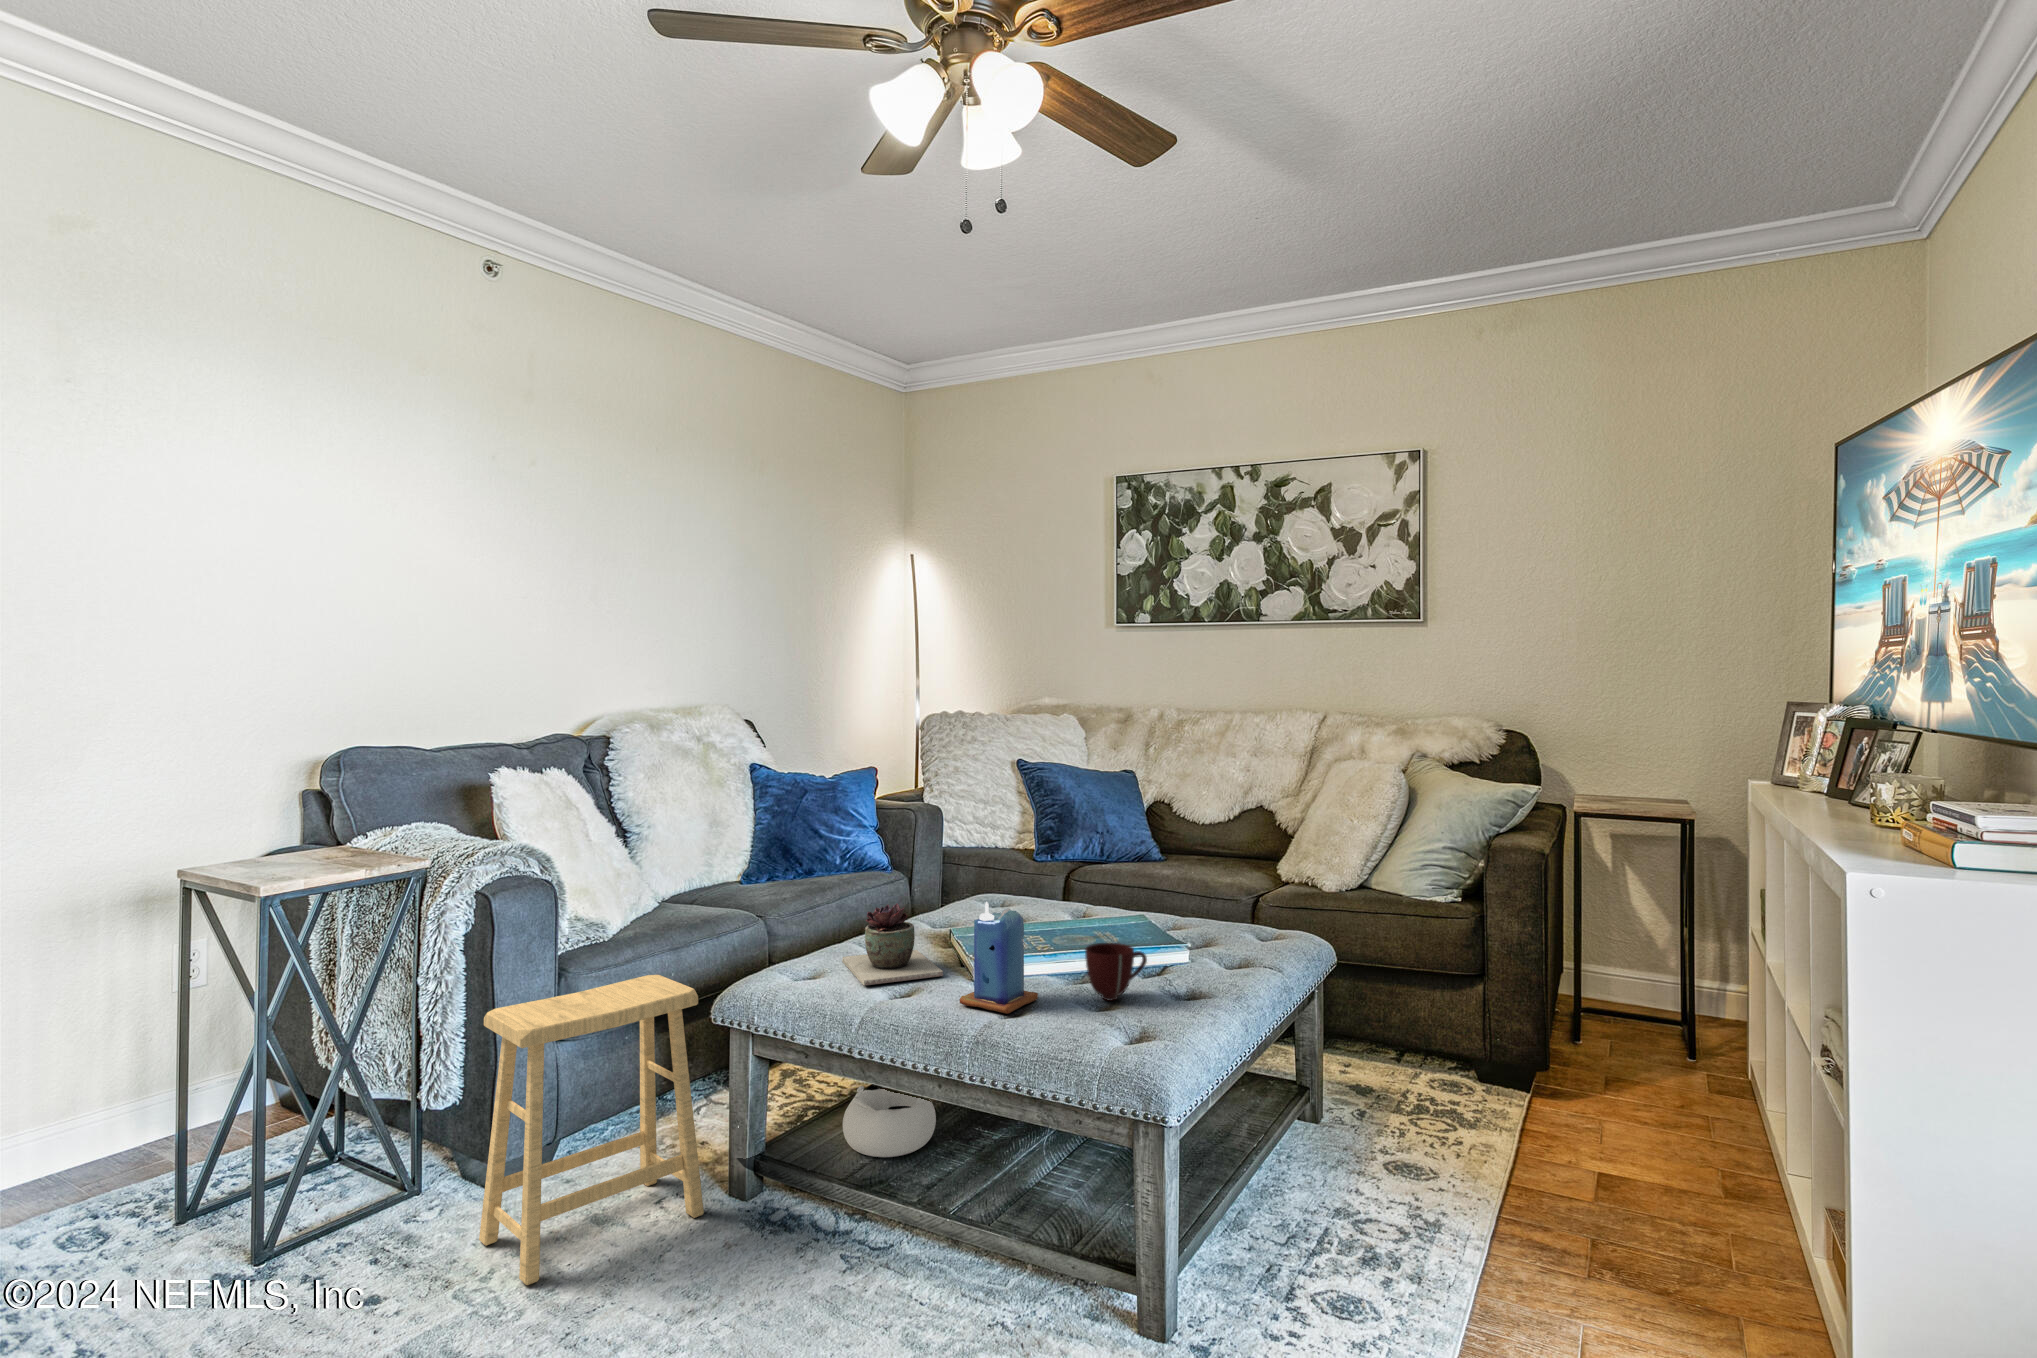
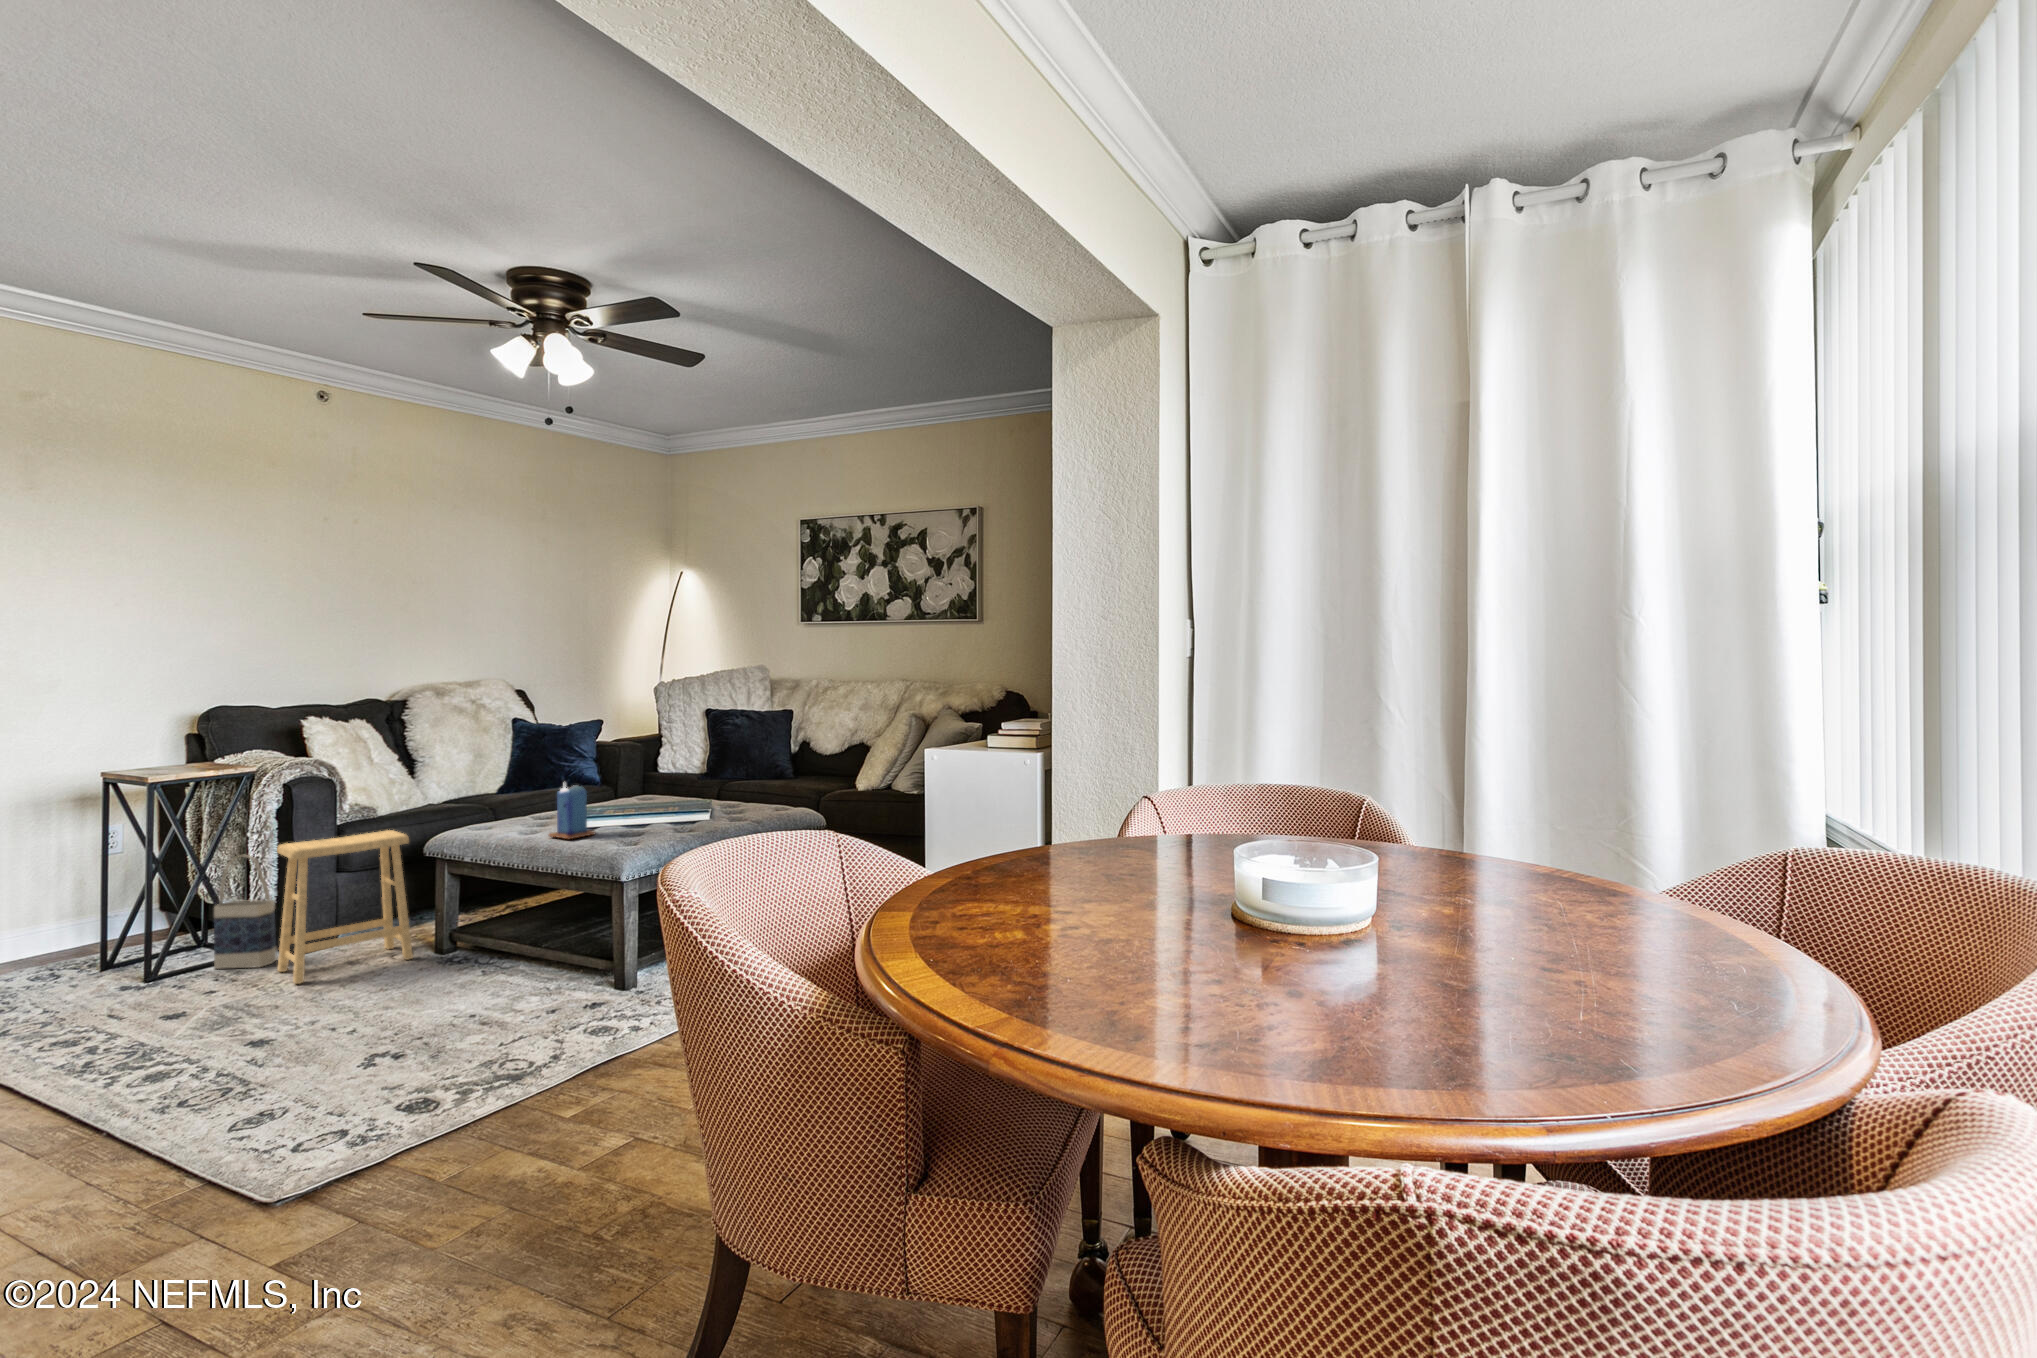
succulent plant: present [842,904,943,985] -> none [504,788,556,831]
mug: present [1085,943,1147,1001] -> none [621,805,660,834]
bag: none [368,1021,468,1230] -> present [214,855,277,969]
decorative bowl: present [843,1086,936,1157] -> none [500,891,559,927]

